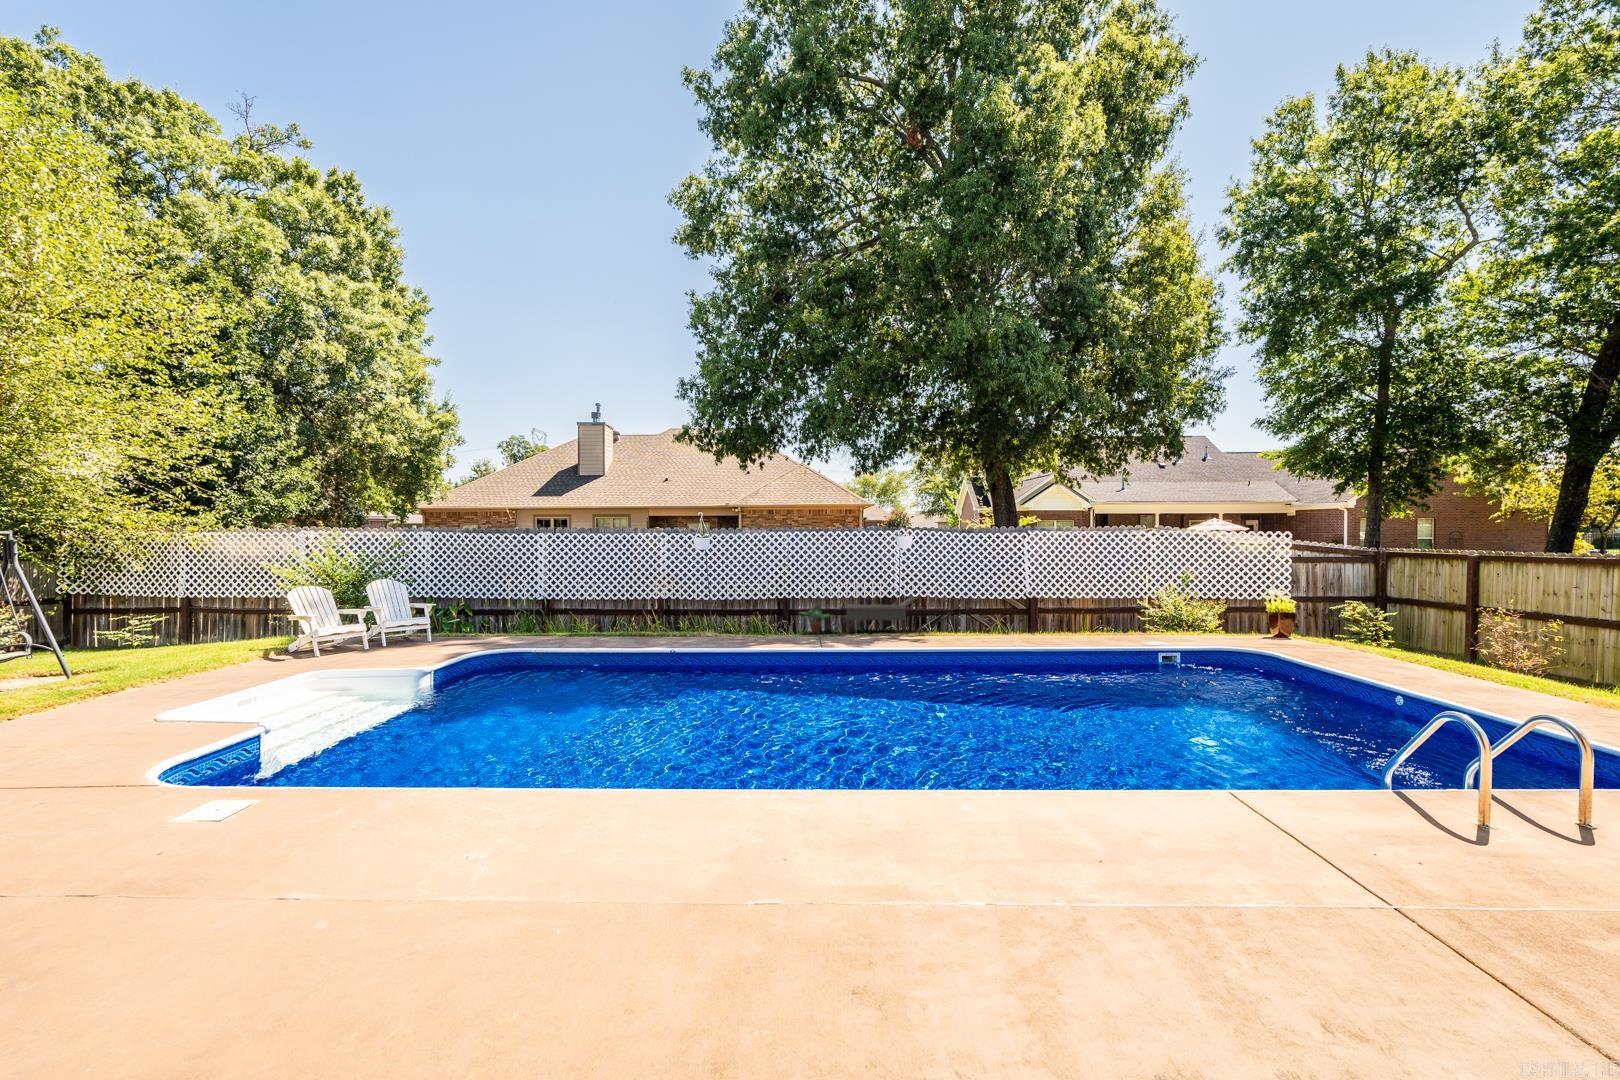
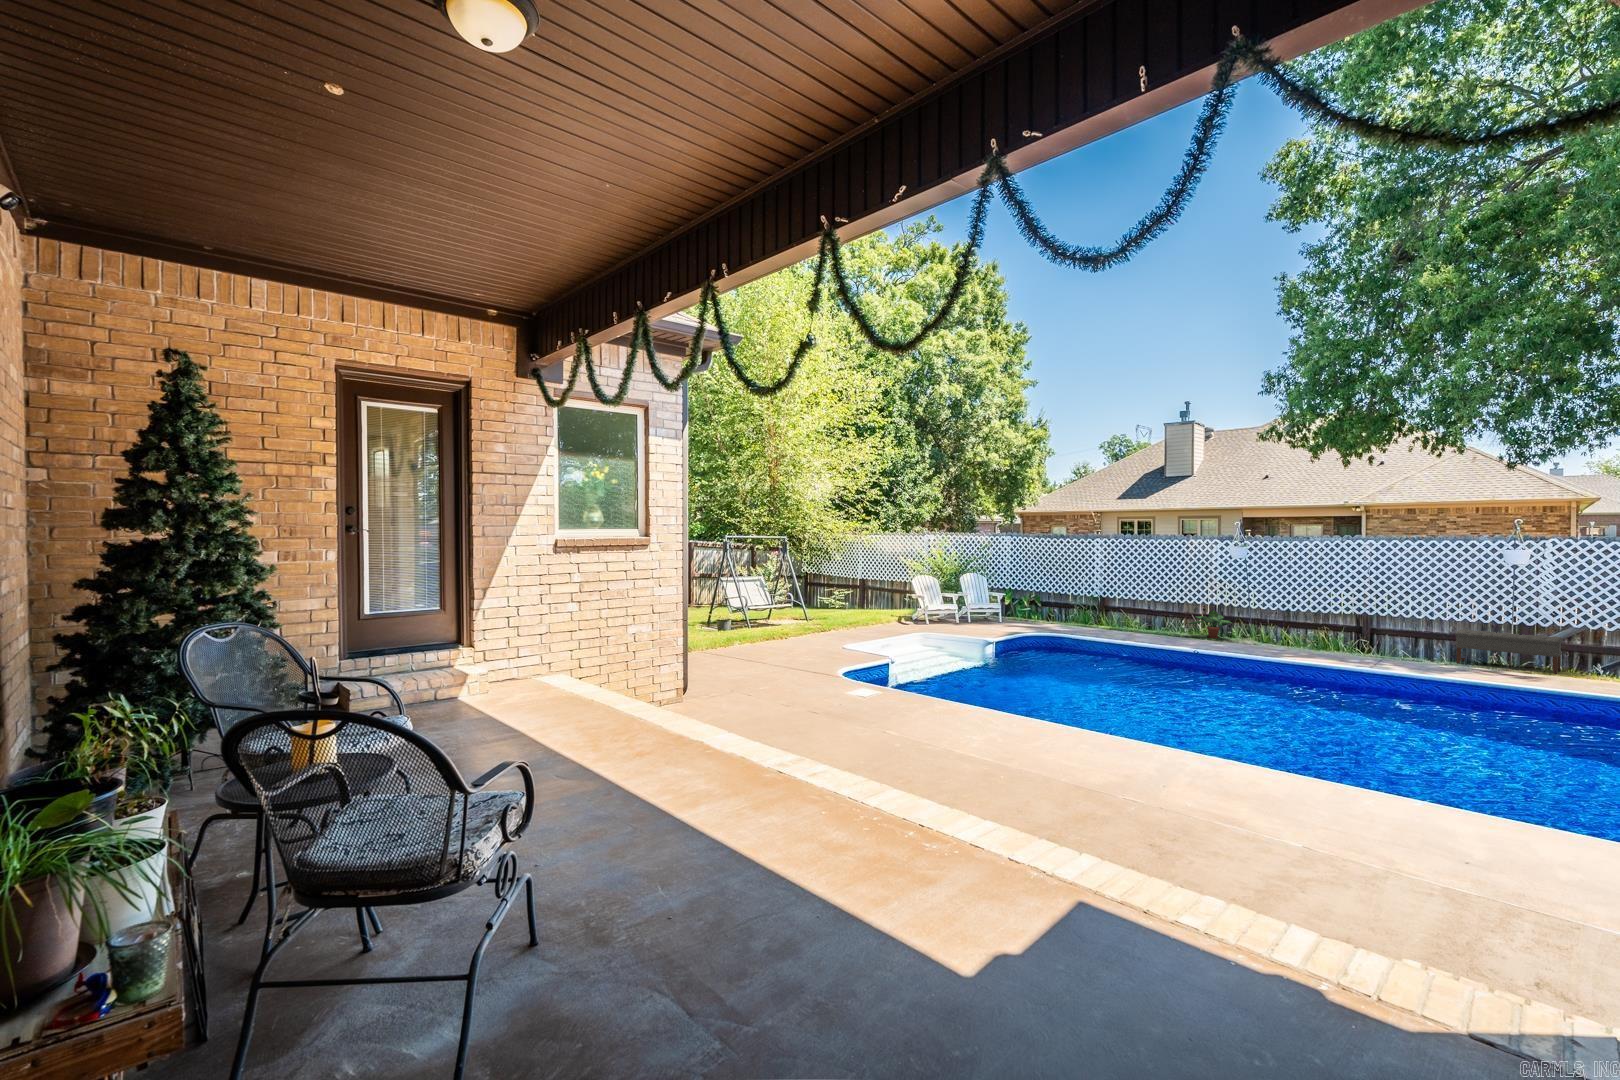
potted plant: present [799,605,830,633] -> present [1189,610,1231,638]

